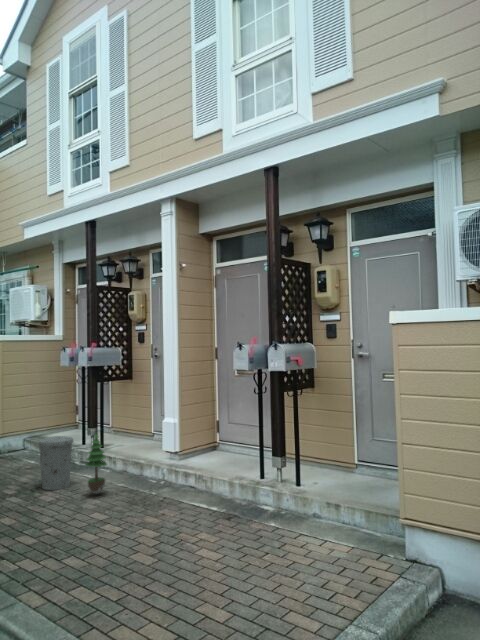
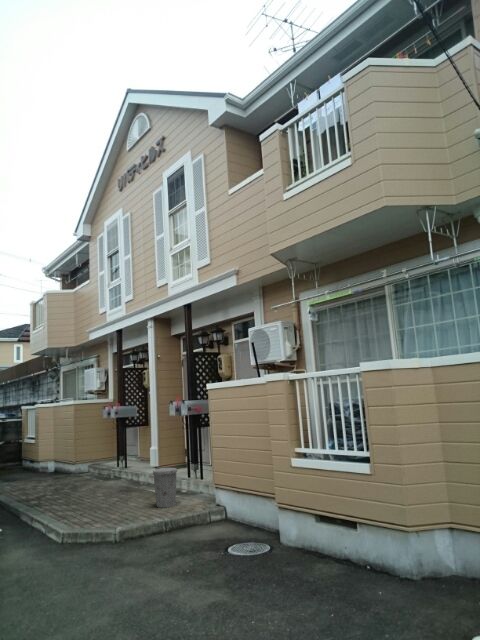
potted tree: present [86,433,107,494] -> none [184,463,200,510]

